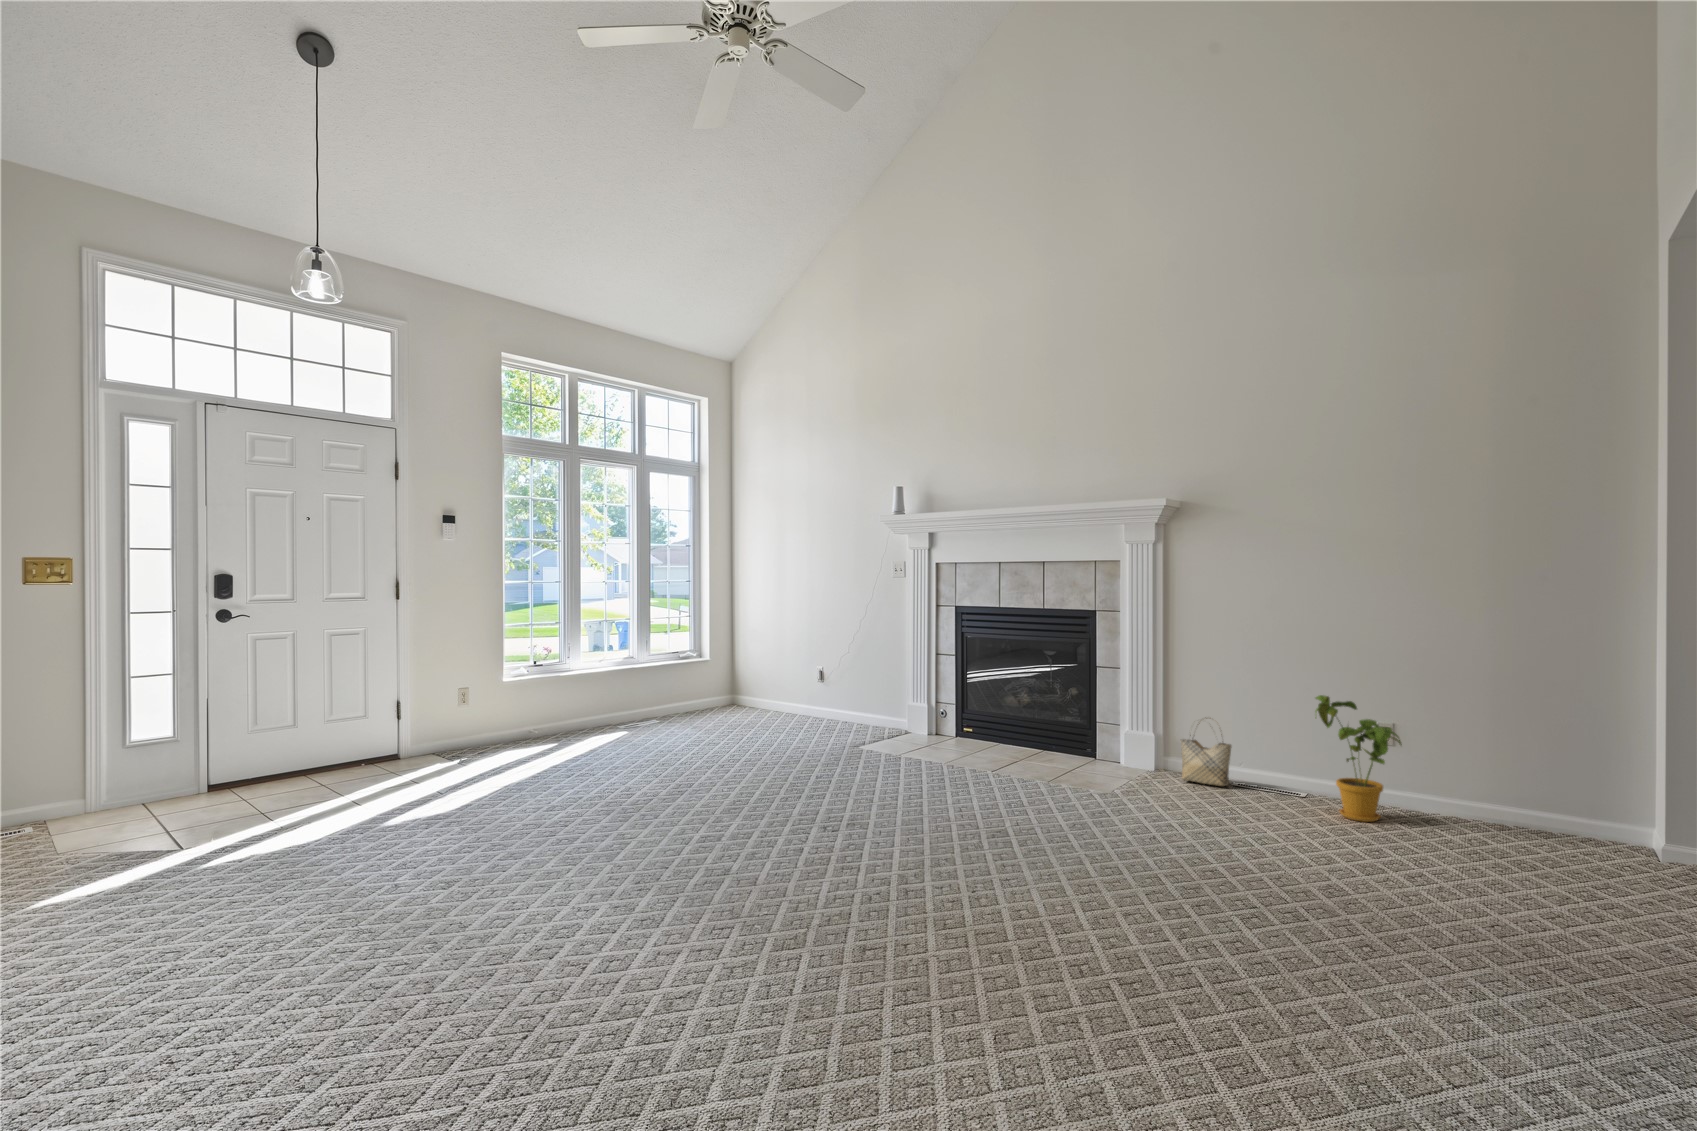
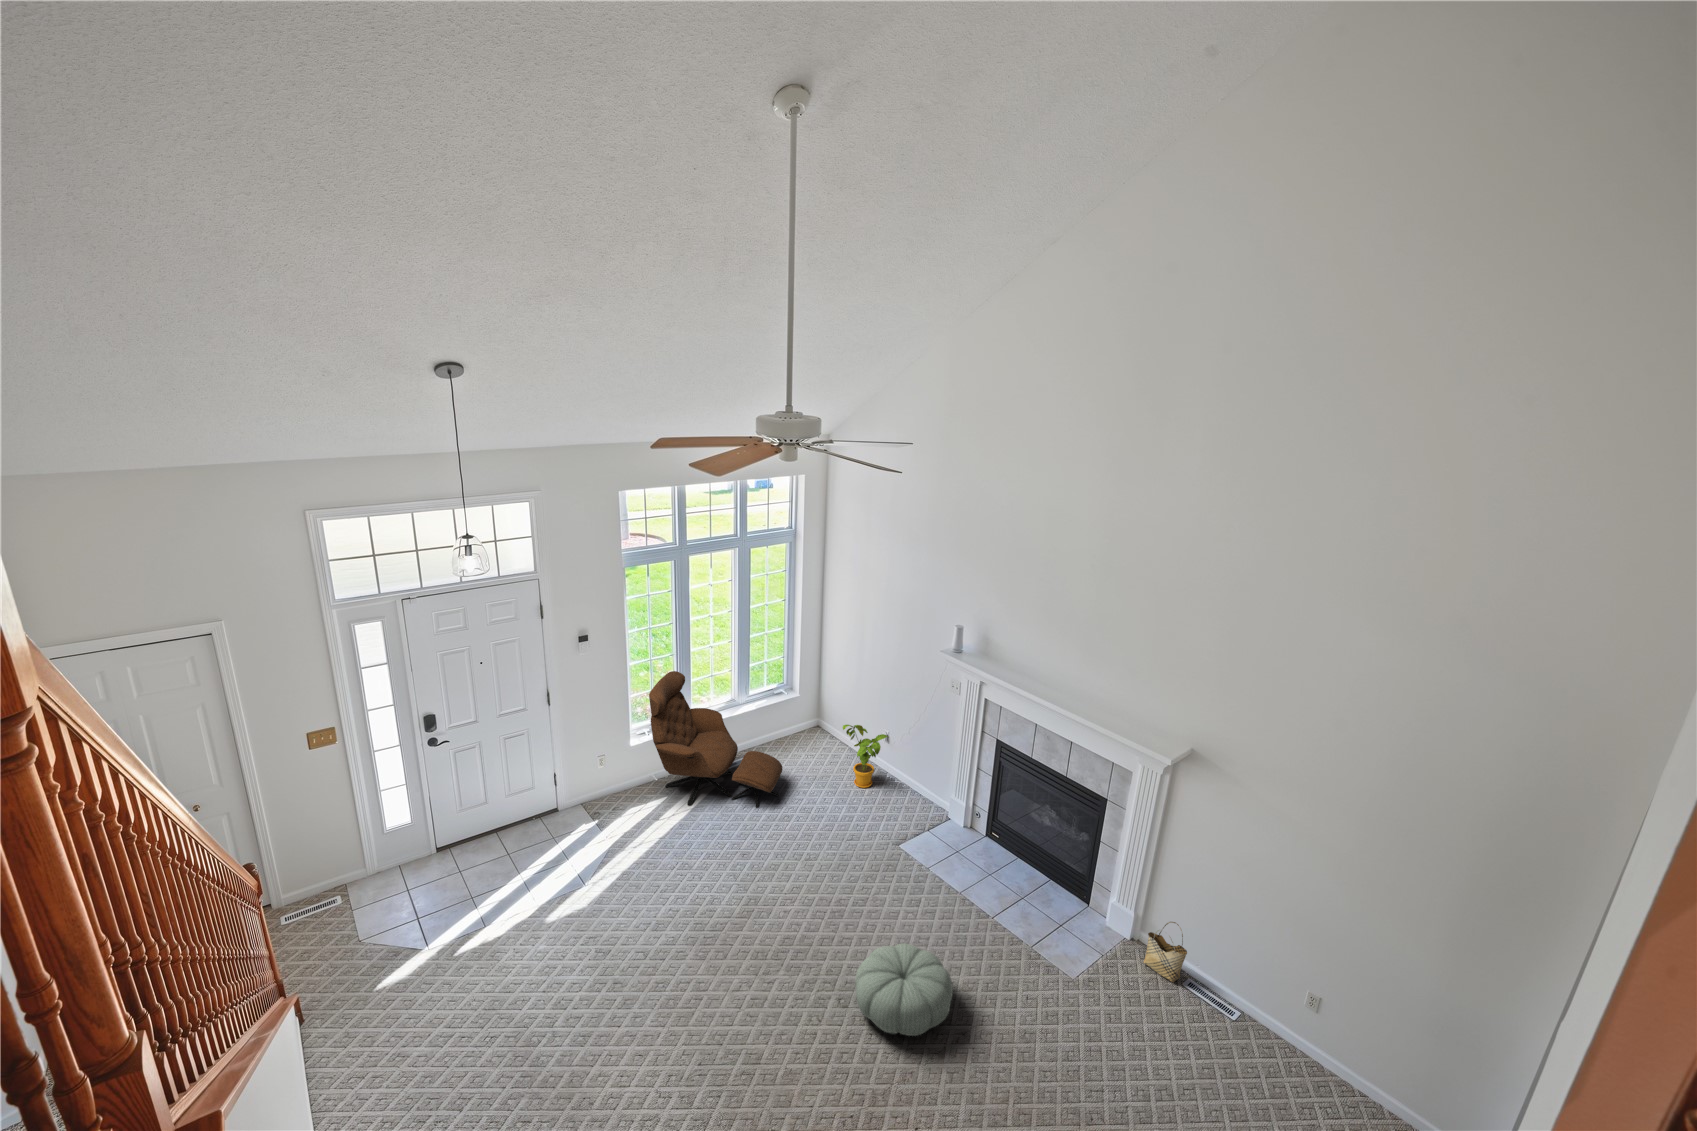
lounge chair: none [528,597,696,746] -> present [649,671,783,808]
house plant: present [1315,695,1402,822] -> present [843,725,888,788]
pouf: none [843,757,977,838] -> present [855,943,953,1036]

